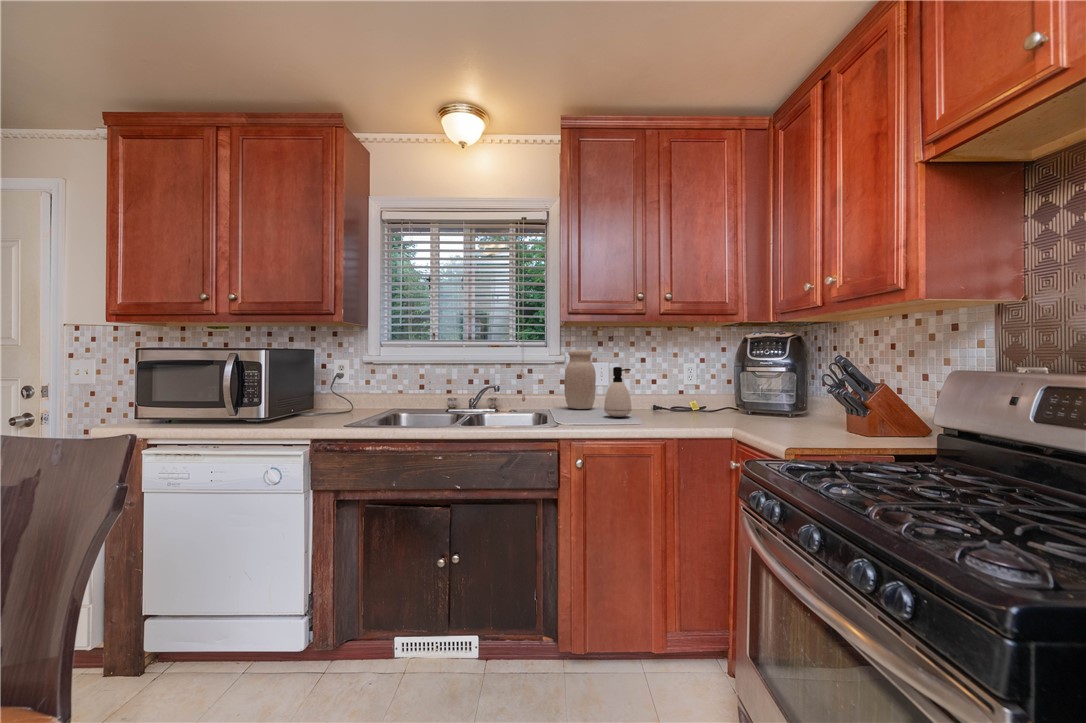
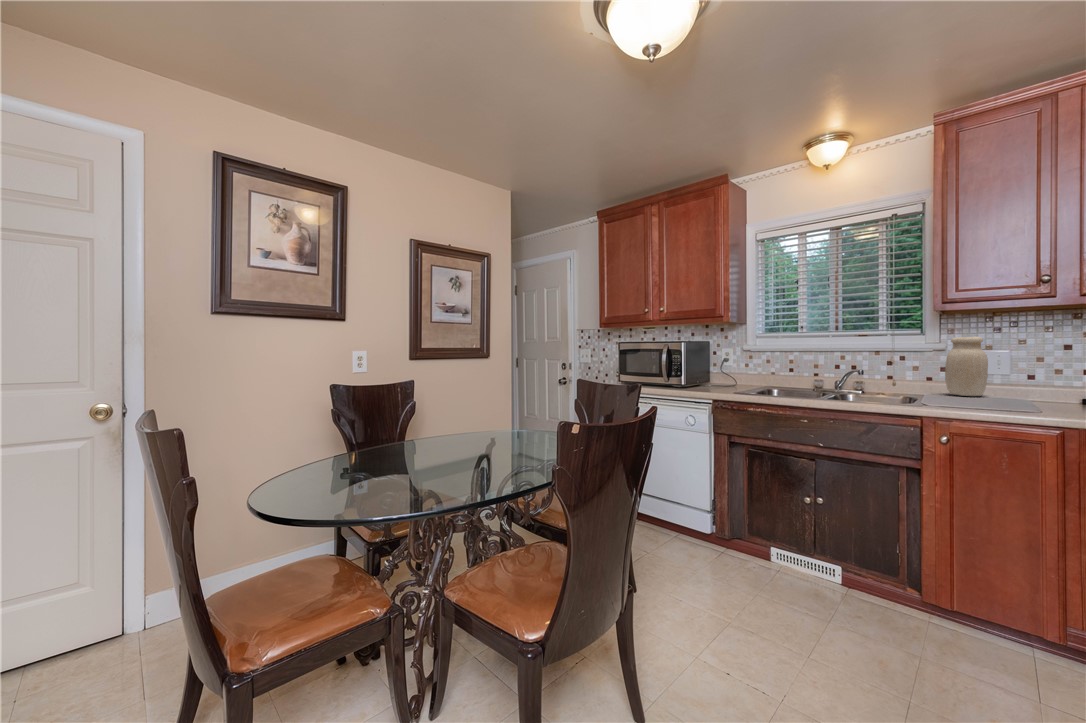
soap dispenser: present [604,367,631,417] -> none [989,355,1029,404]

